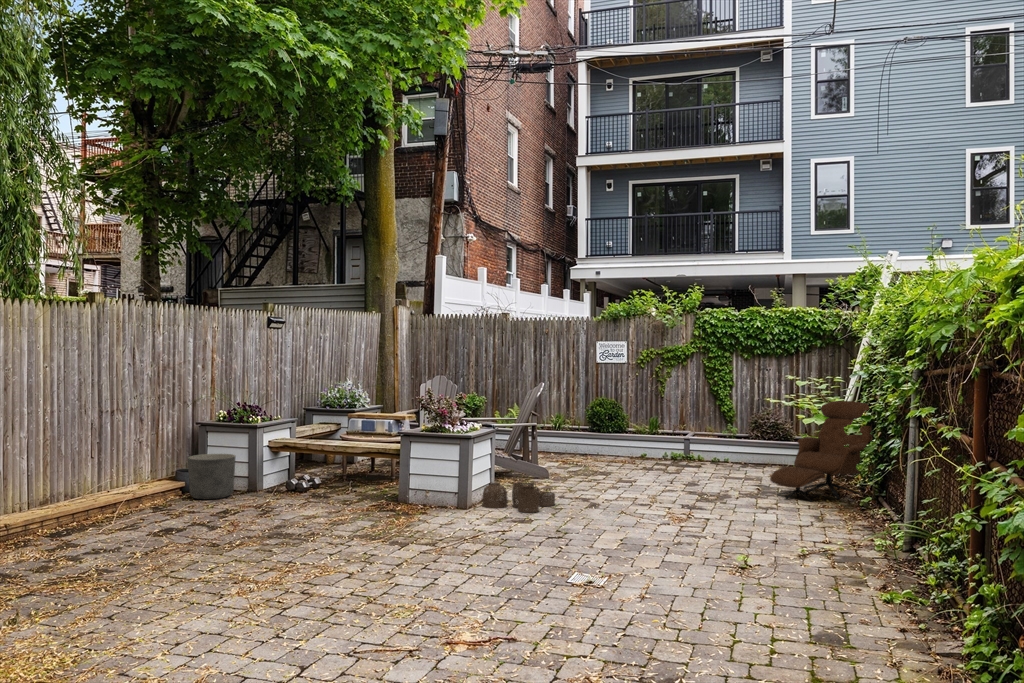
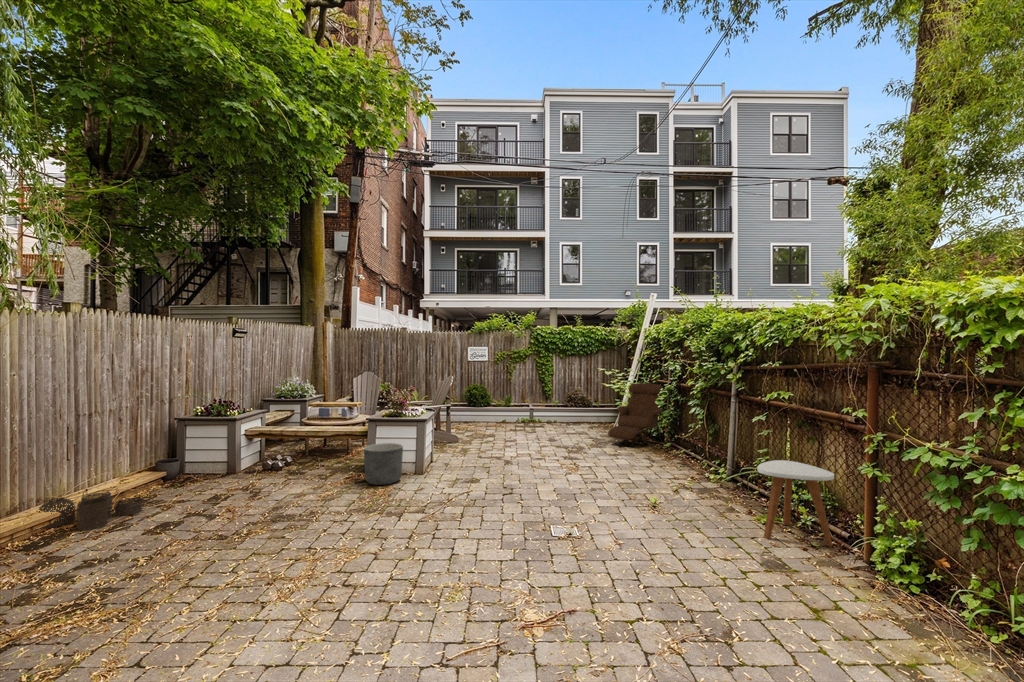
planter: present [188,454,235,499] -> present [364,443,403,485]
woven basket: present [482,482,555,513] -> present [39,491,142,530]
side table: none [851,508,958,633] -> present [757,460,834,547]

